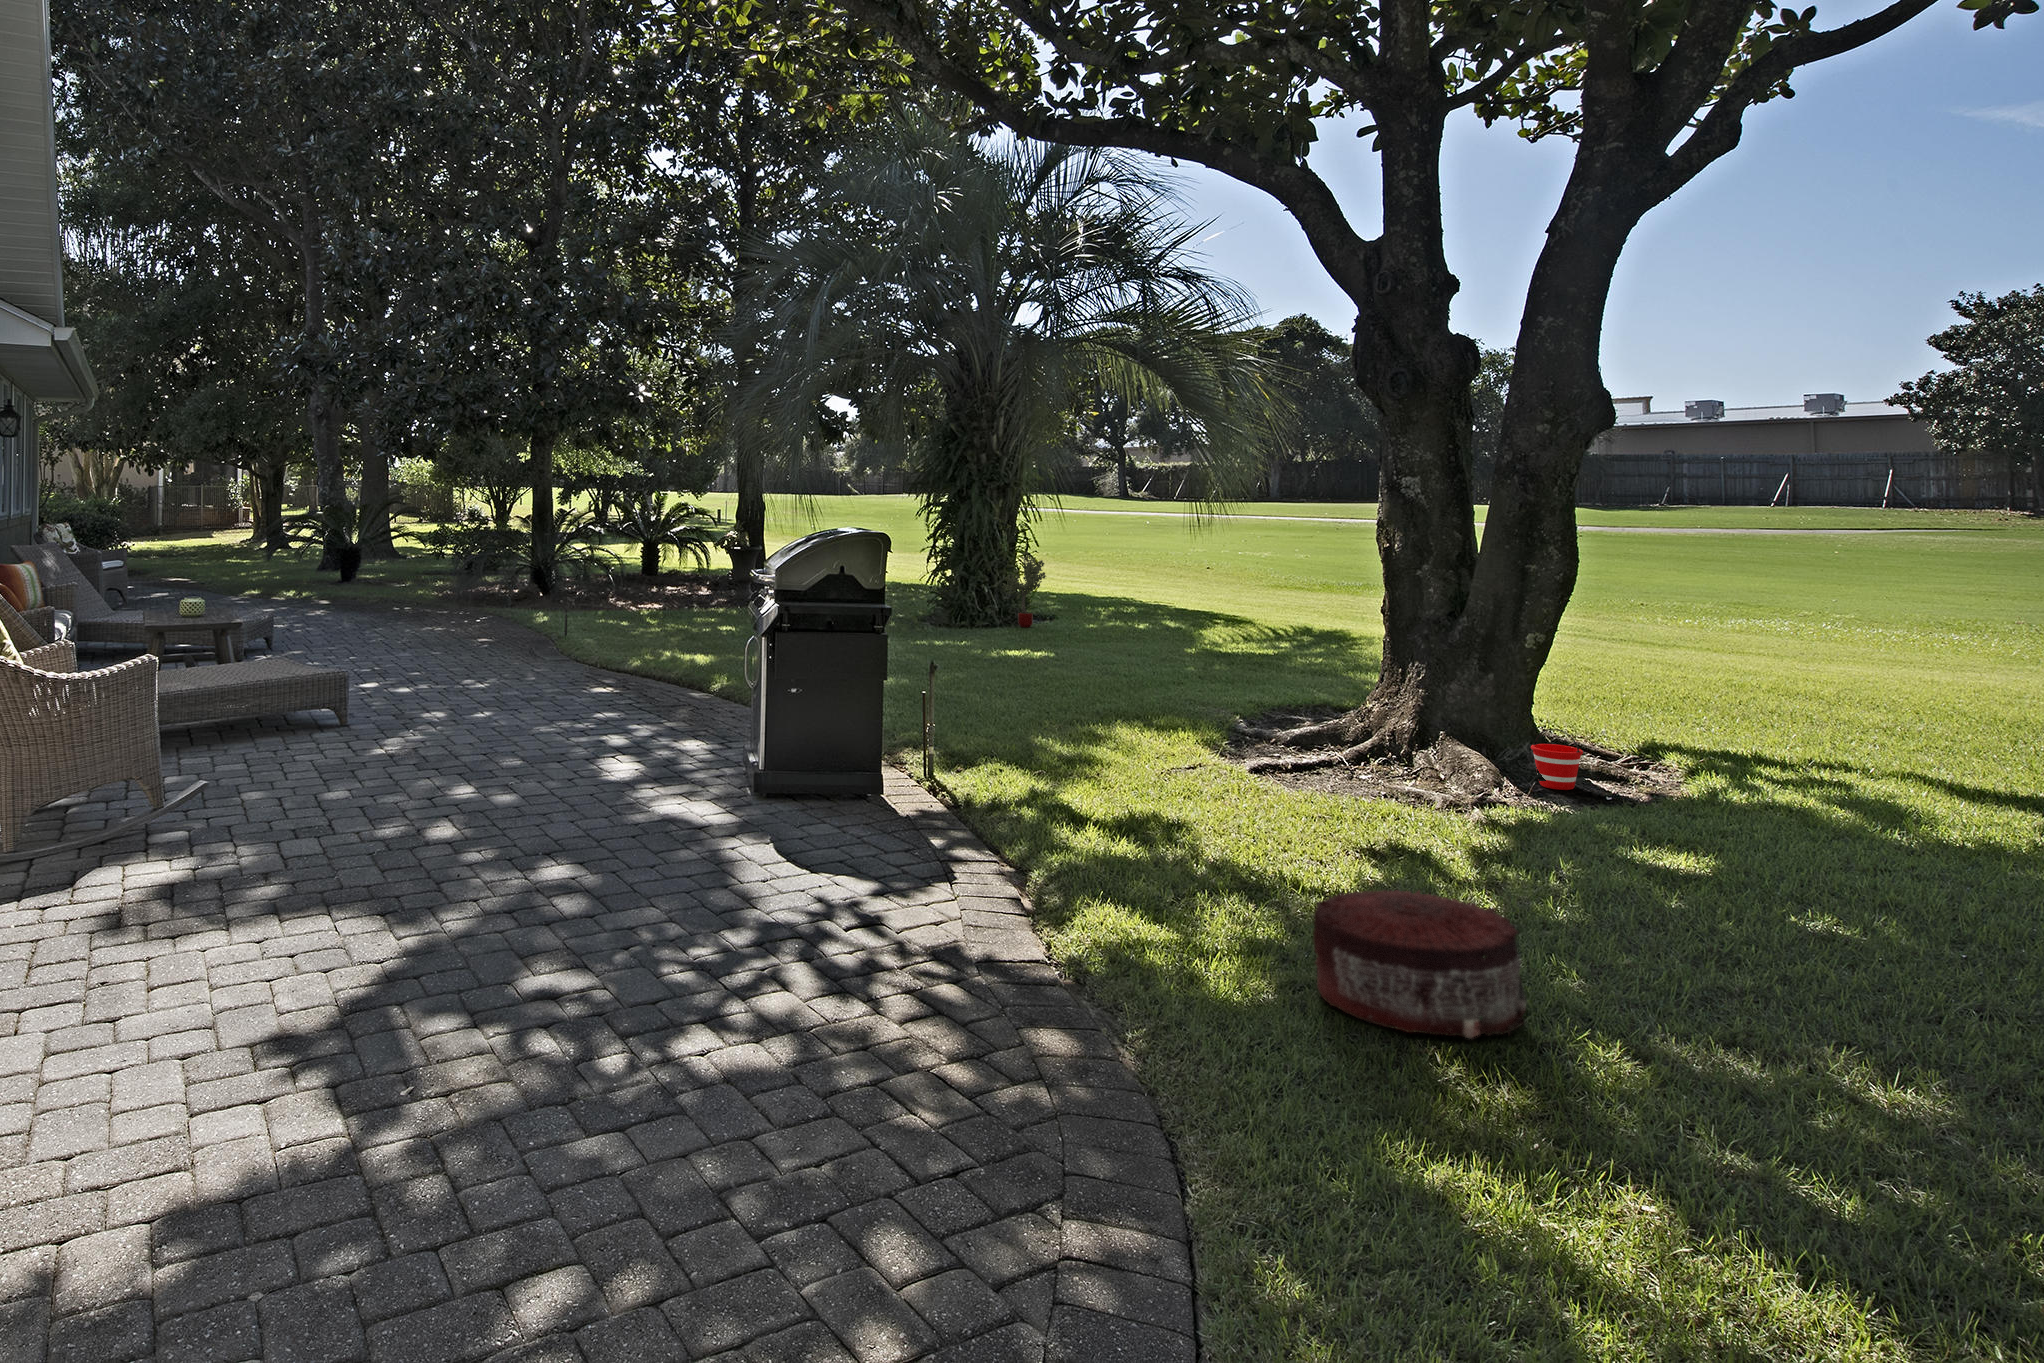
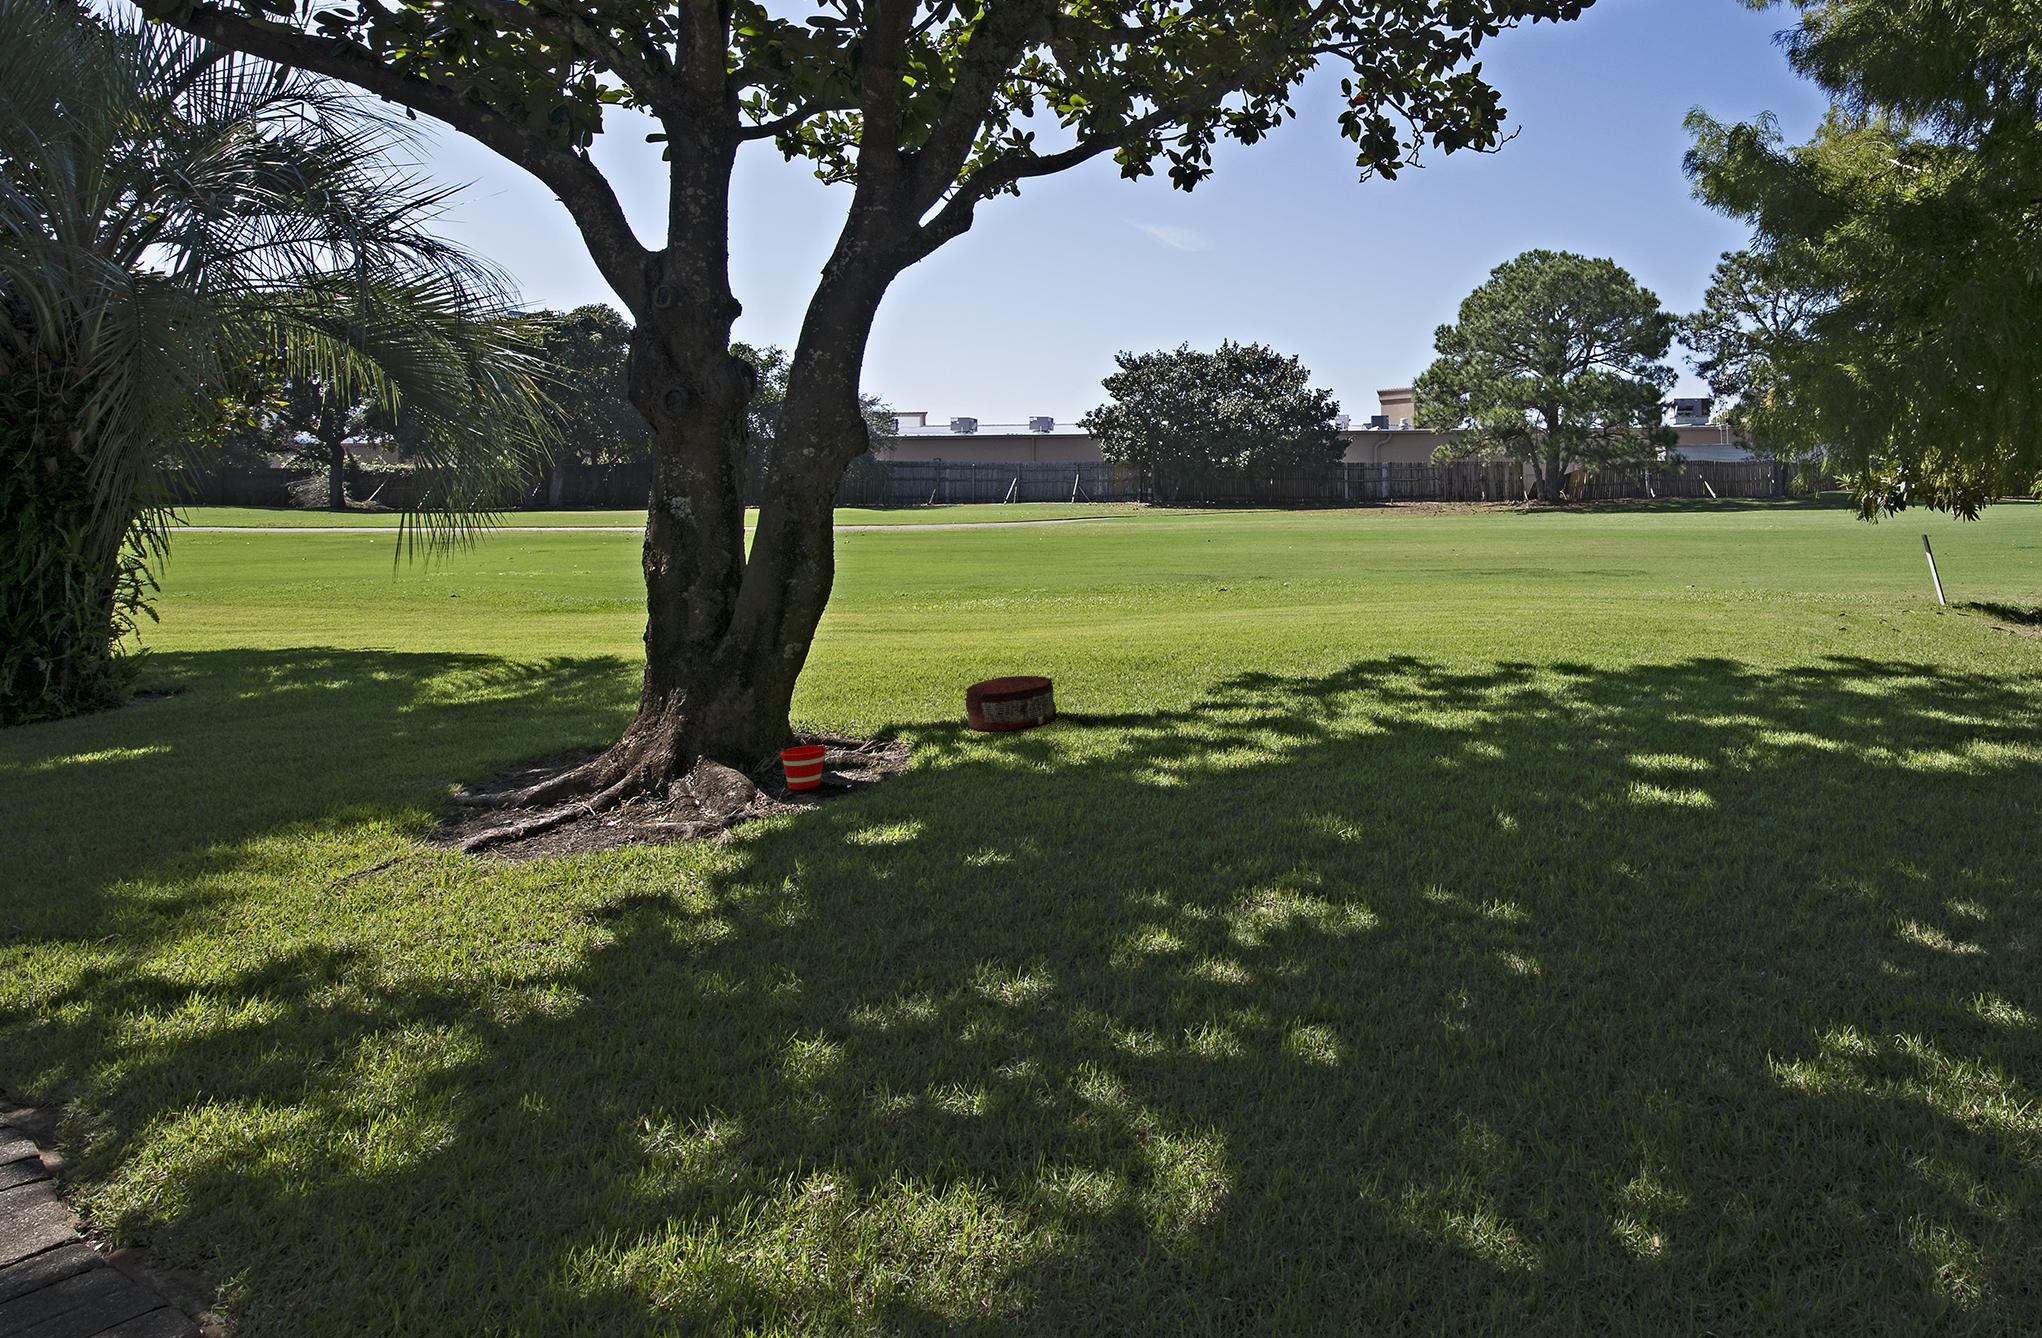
potted tree: present [1002,552,1046,628] -> none [106,616,191,717]
pouf: present [1313,890,1527,1038] -> present [965,675,1057,731]

